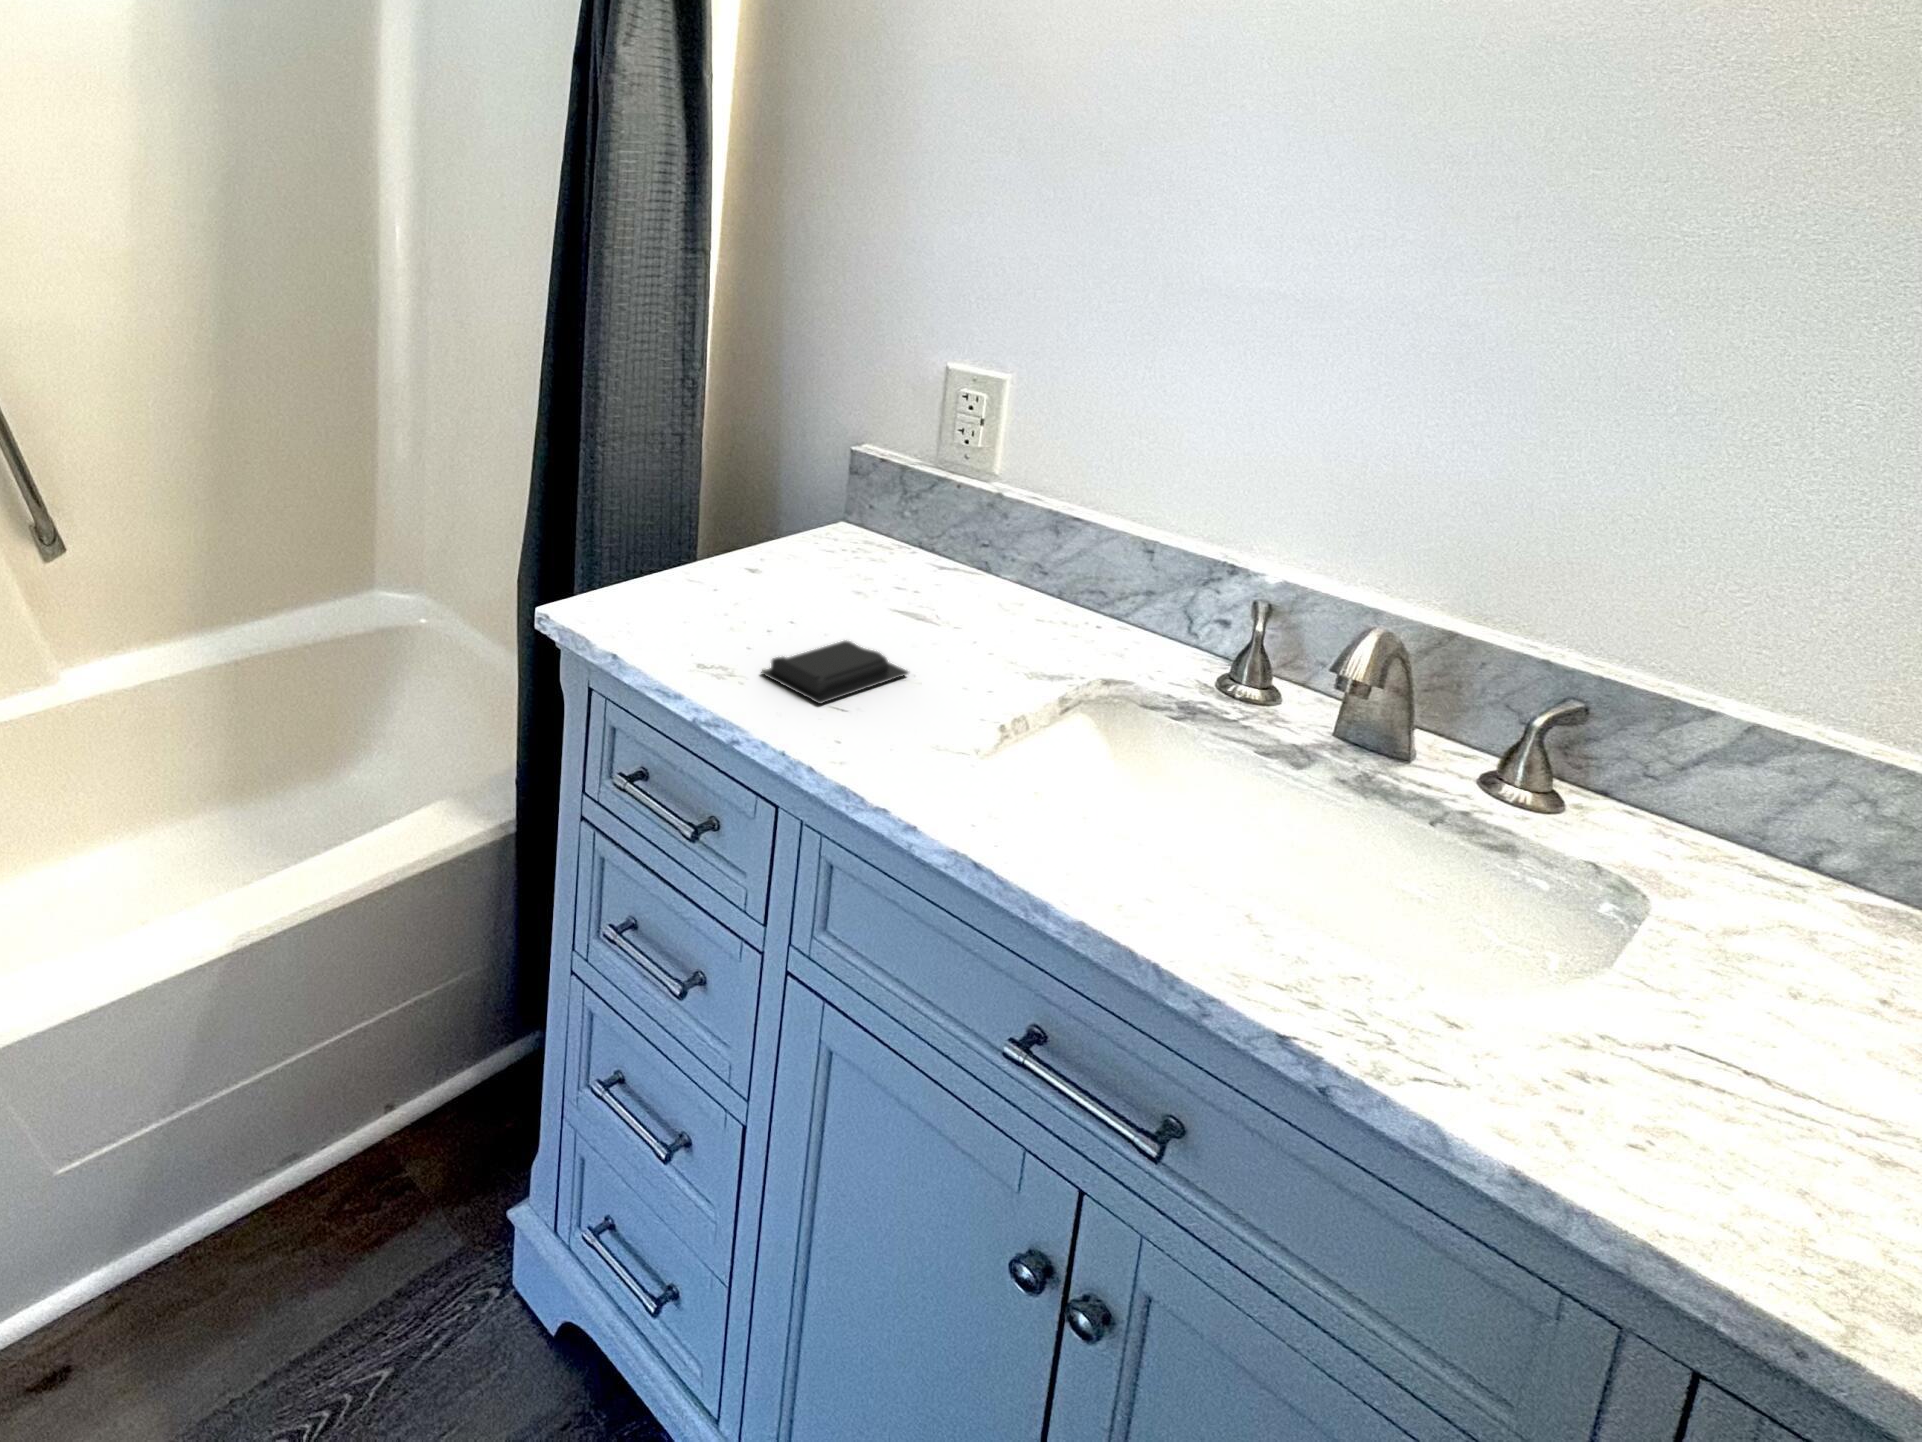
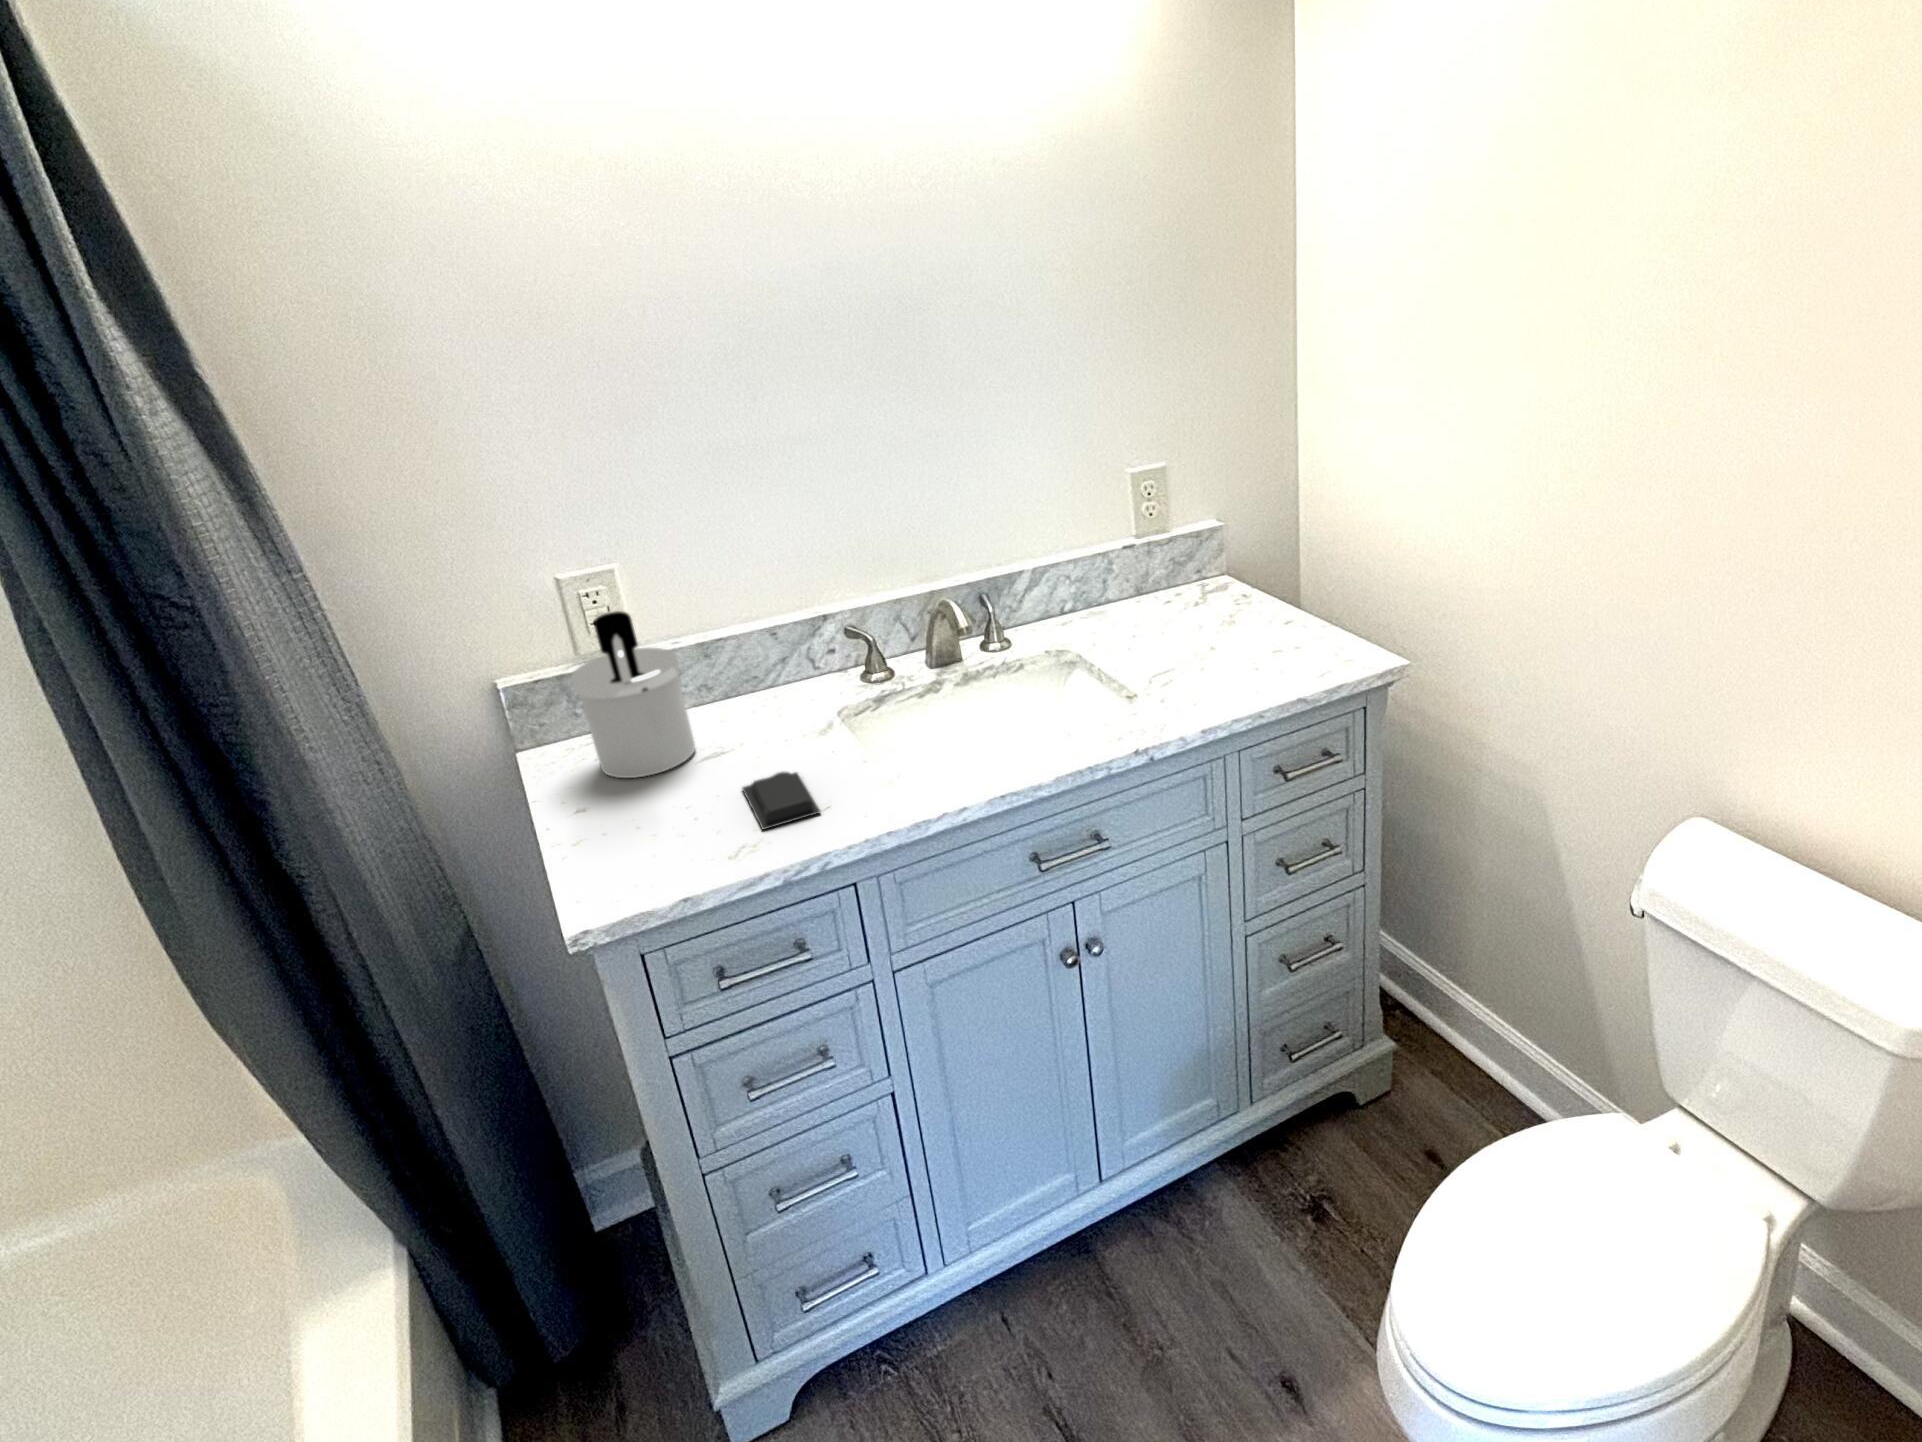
soap dispenser: none [804,405,955,605] -> present [571,611,695,778]

